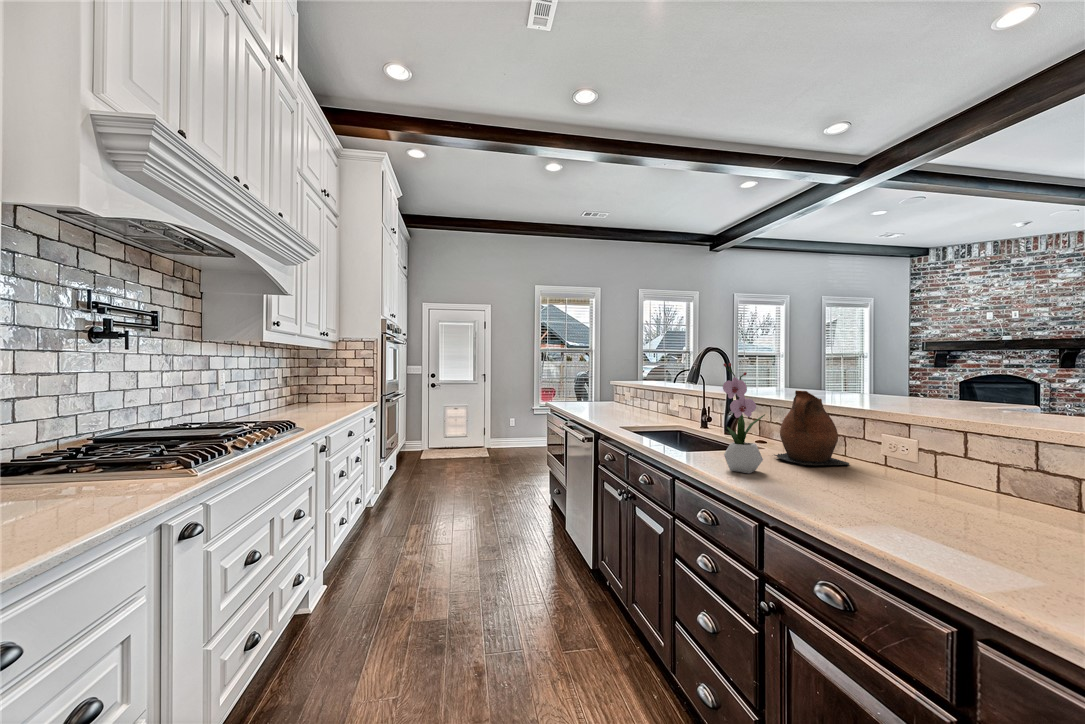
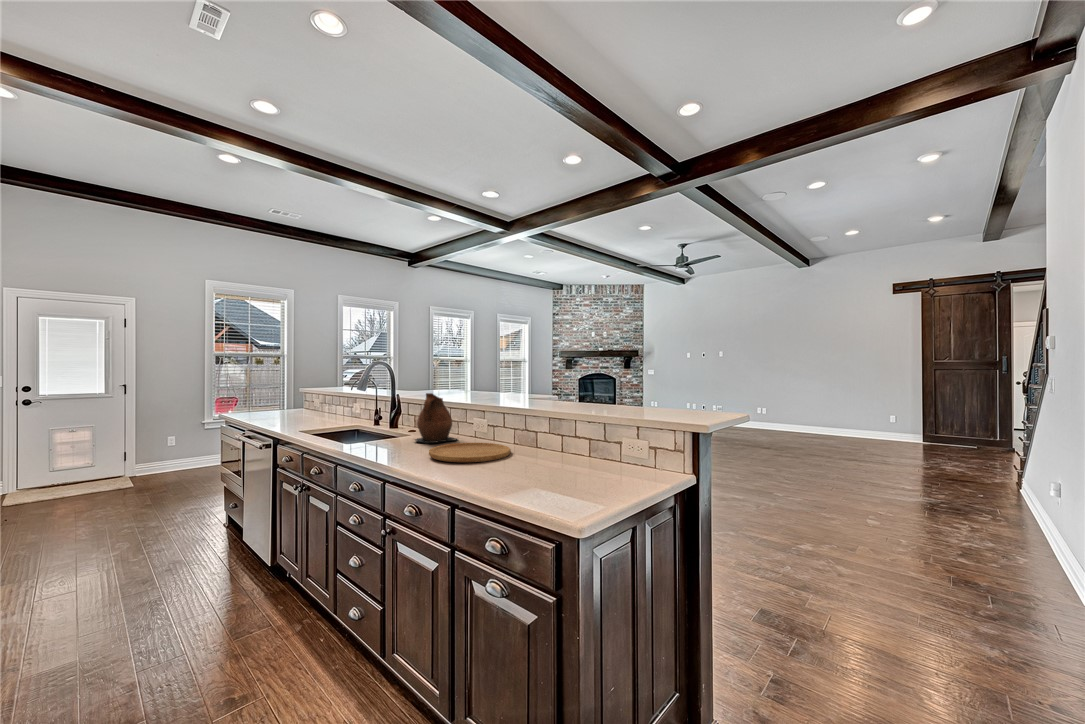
flower arrangement: present [723,363,765,473] -> none [371,376,403,453]
cutting board: none [823,473,1005,522] -> present [429,443,511,463]

